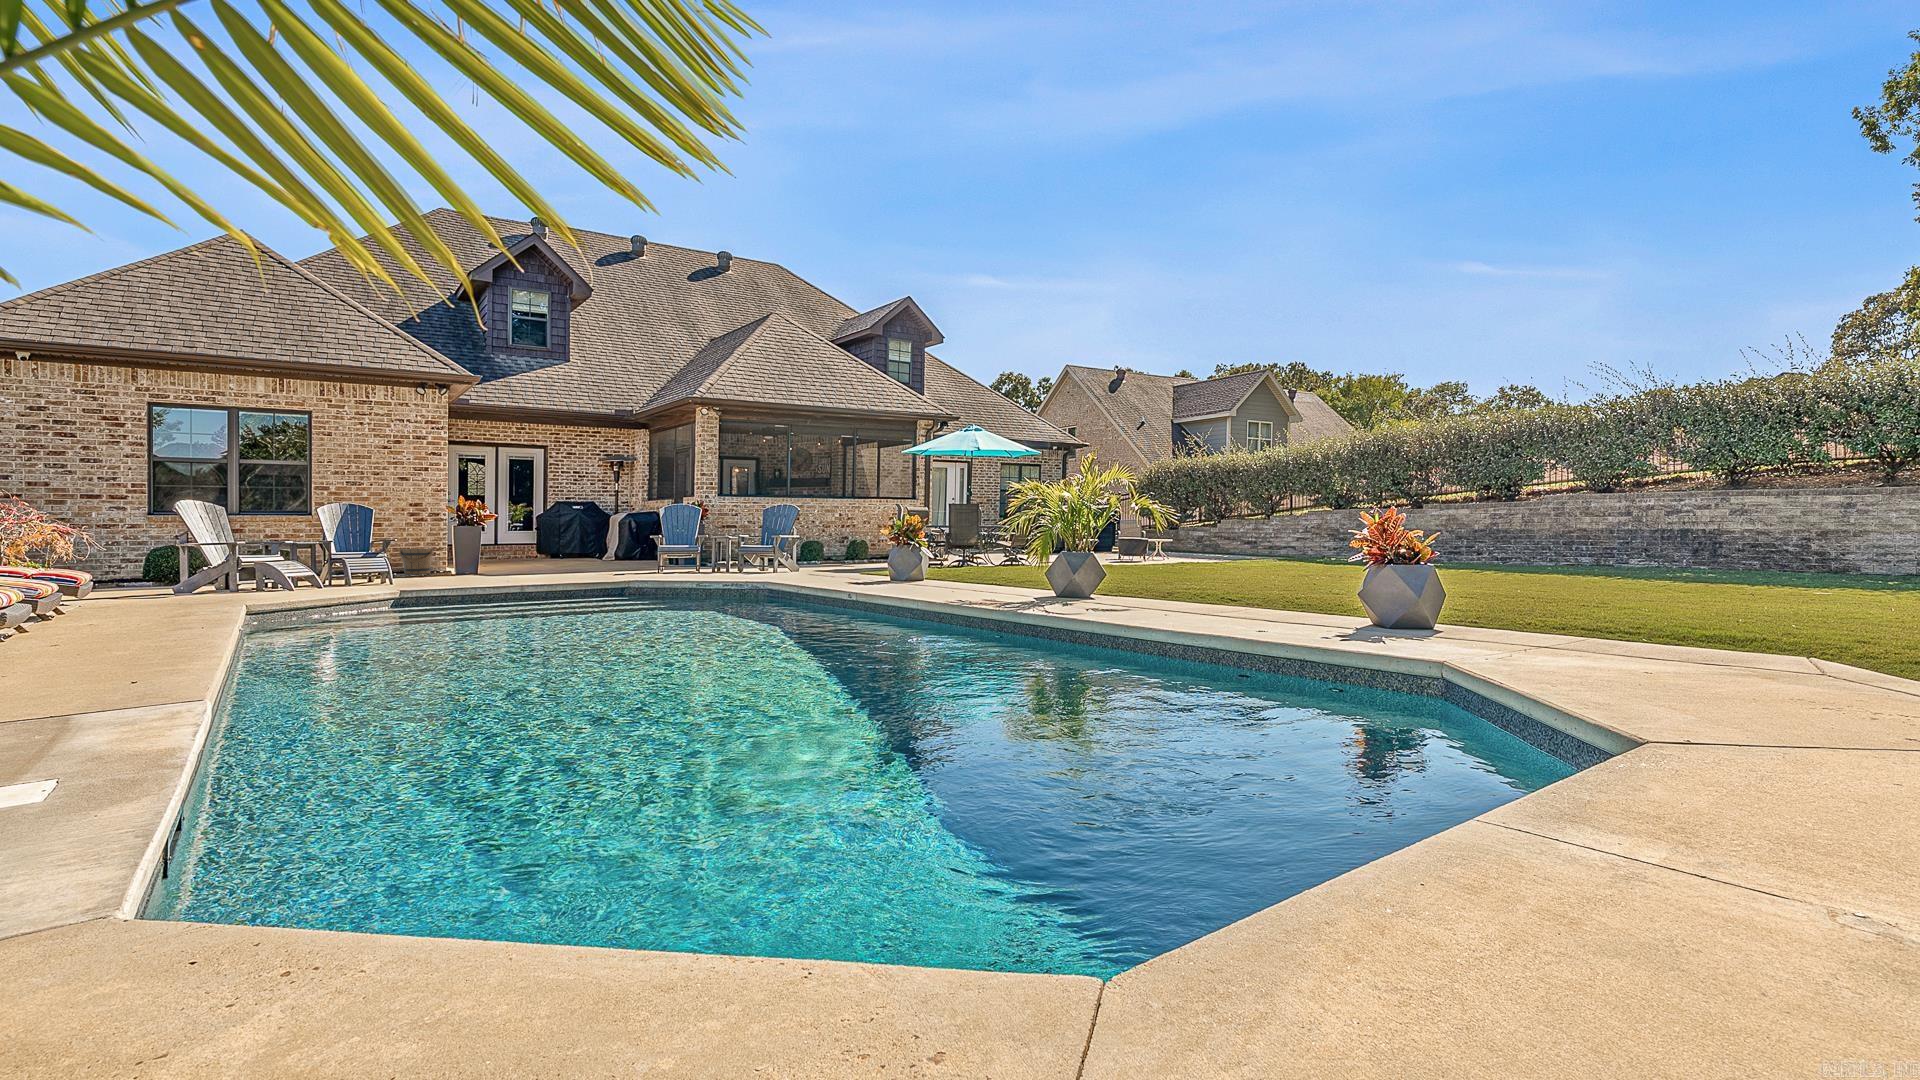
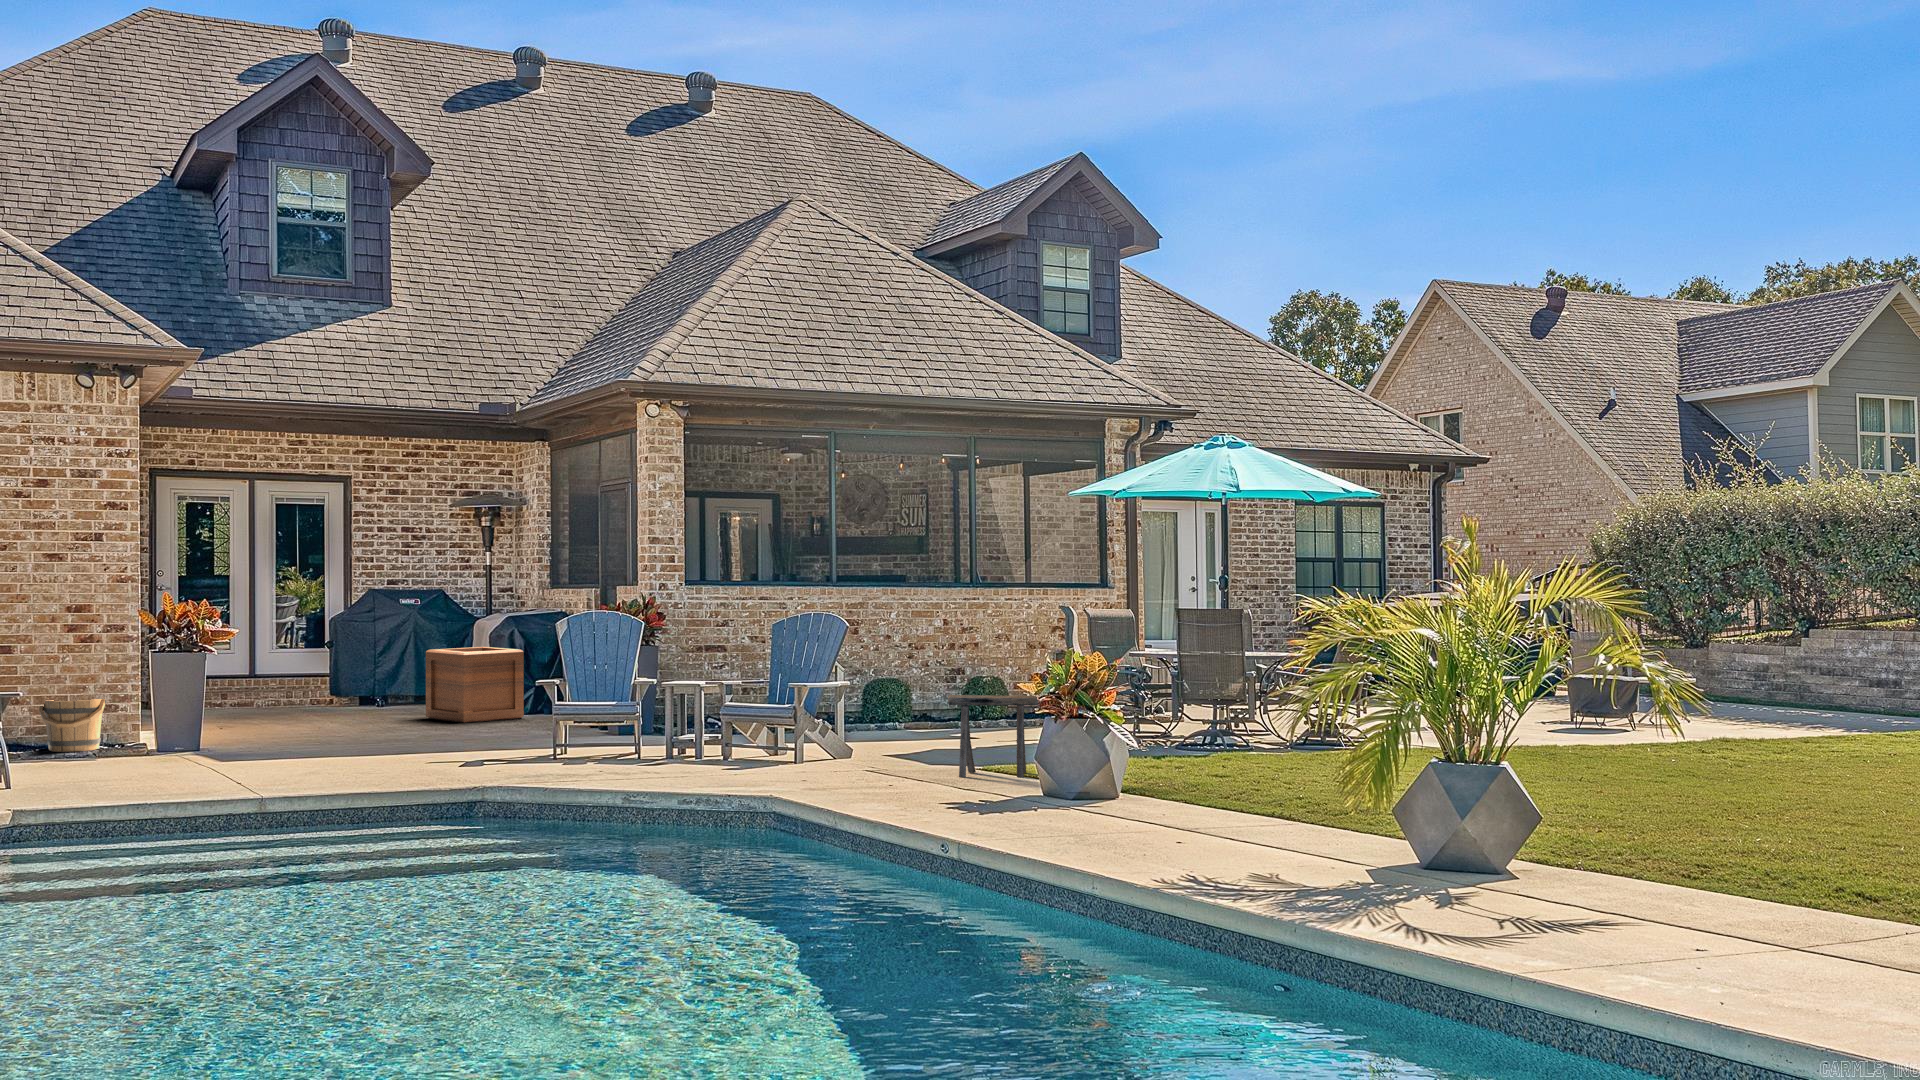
wooden crate: none [589,528,639,564] -> present [426,647,524,723]
stool: none [852,541,894,578] -> present [948,695,1038,777]

